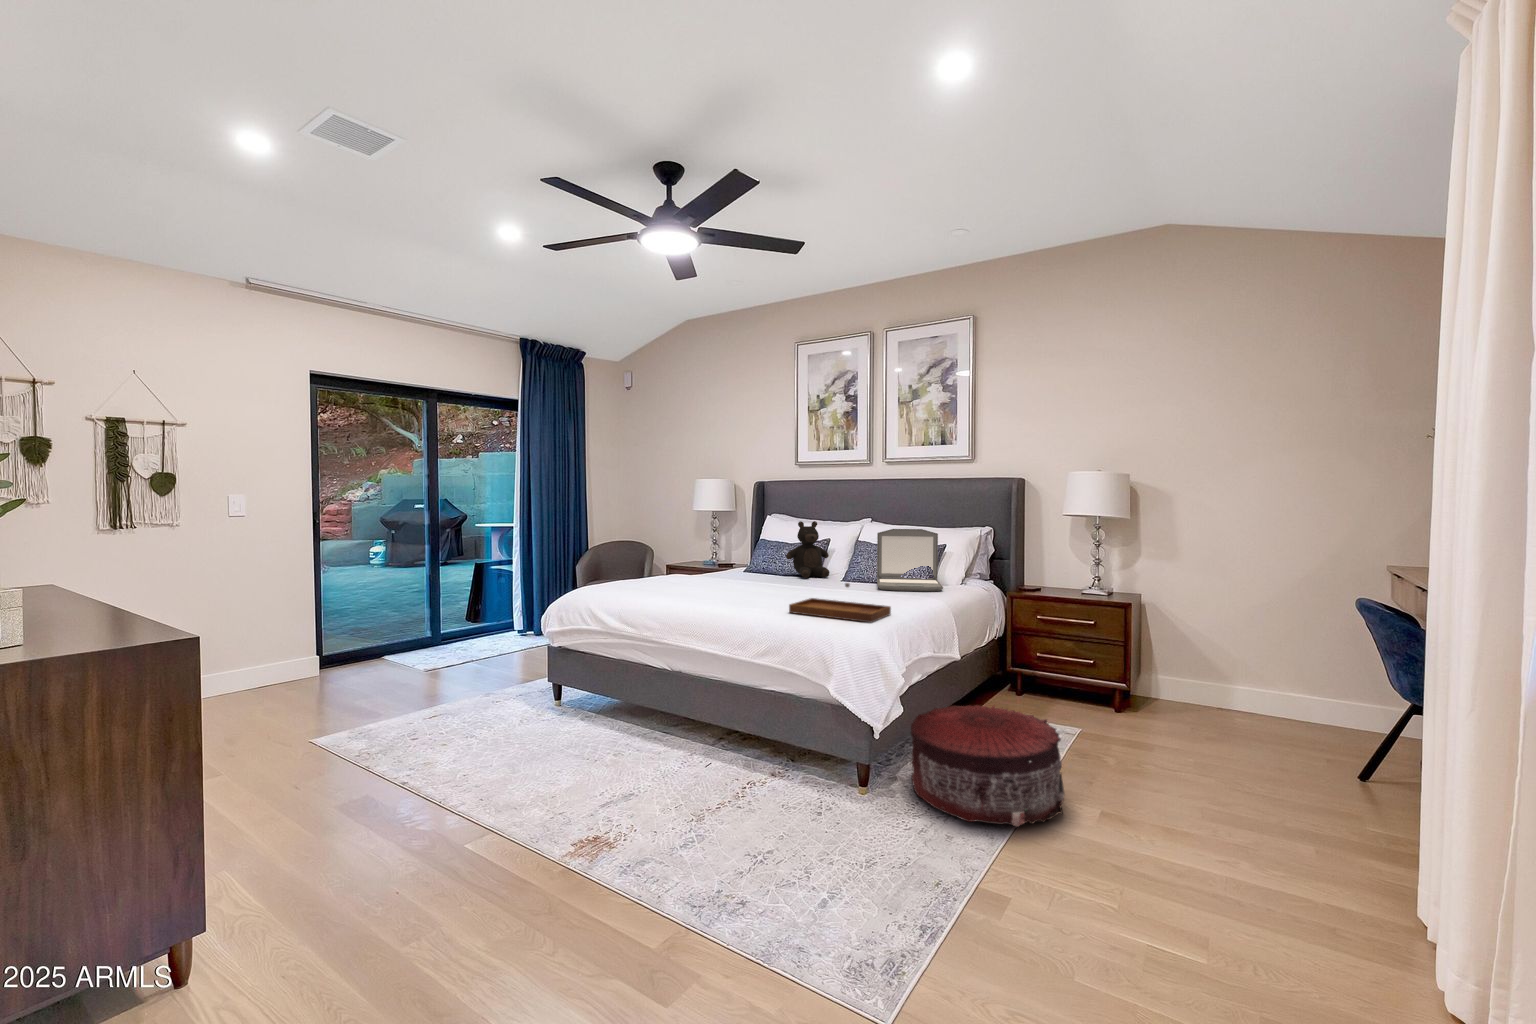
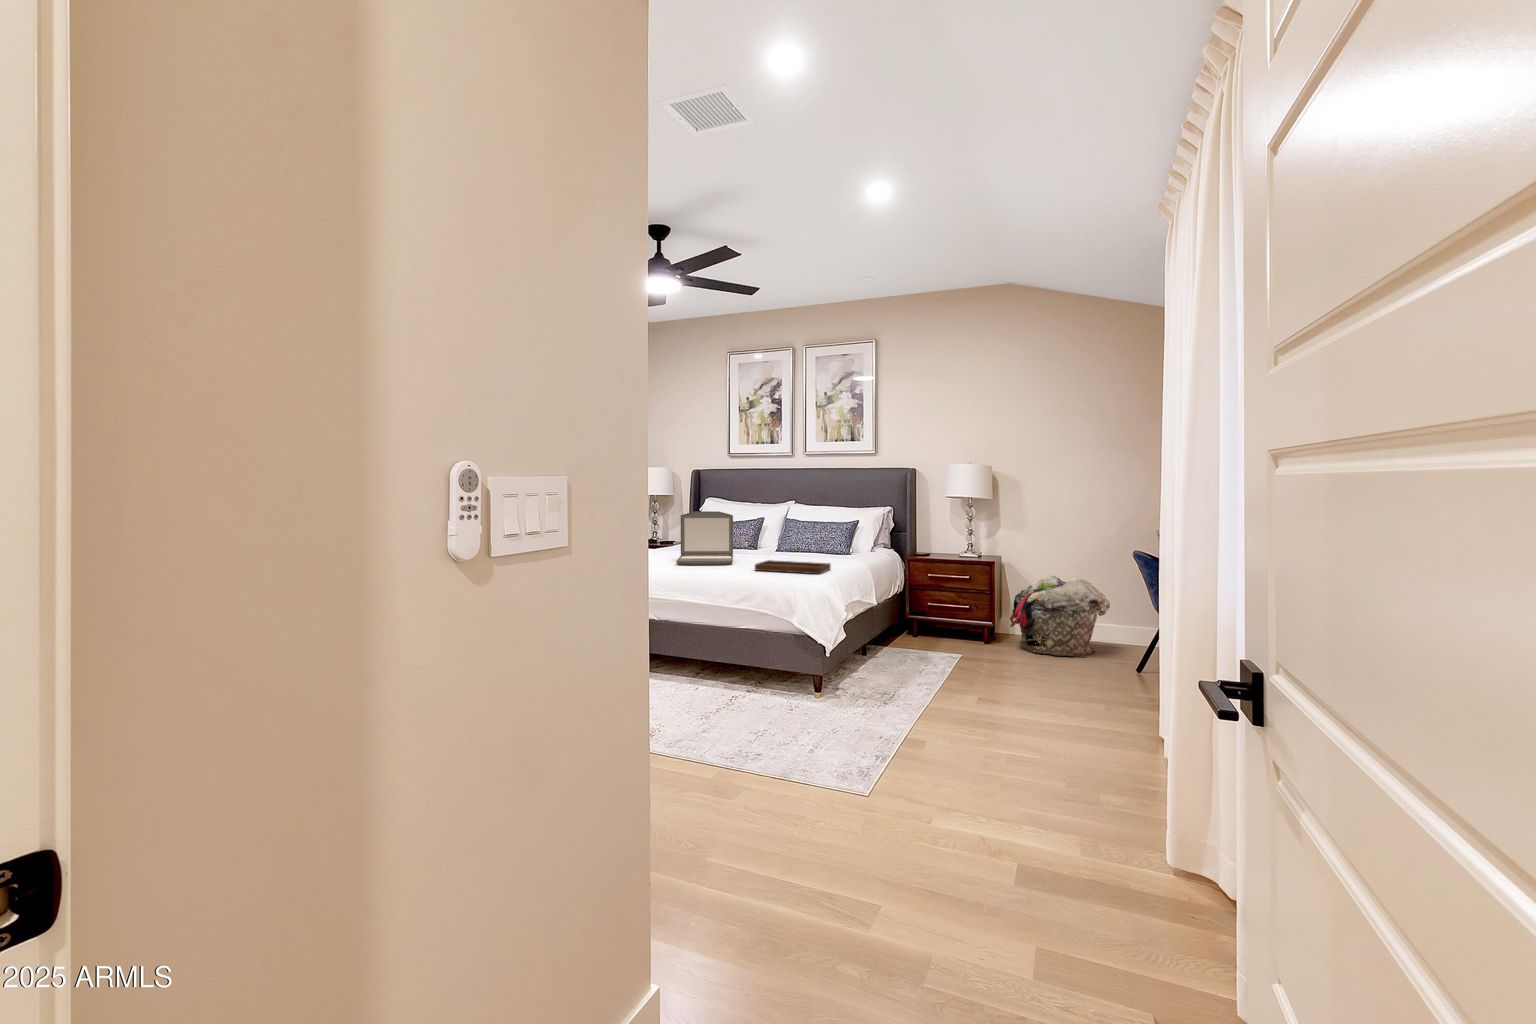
teddy bear: present [786,521,830,578] -> none [731,504,767,550]
laptop: present [877,529,943,591] -> present [677,511,733,565]
laundry basket: none [1153,626,1310,747] -> present [1010,576,1110,657]
pouf: present [911,705,1065,826] -> none [848,632,954,706]

